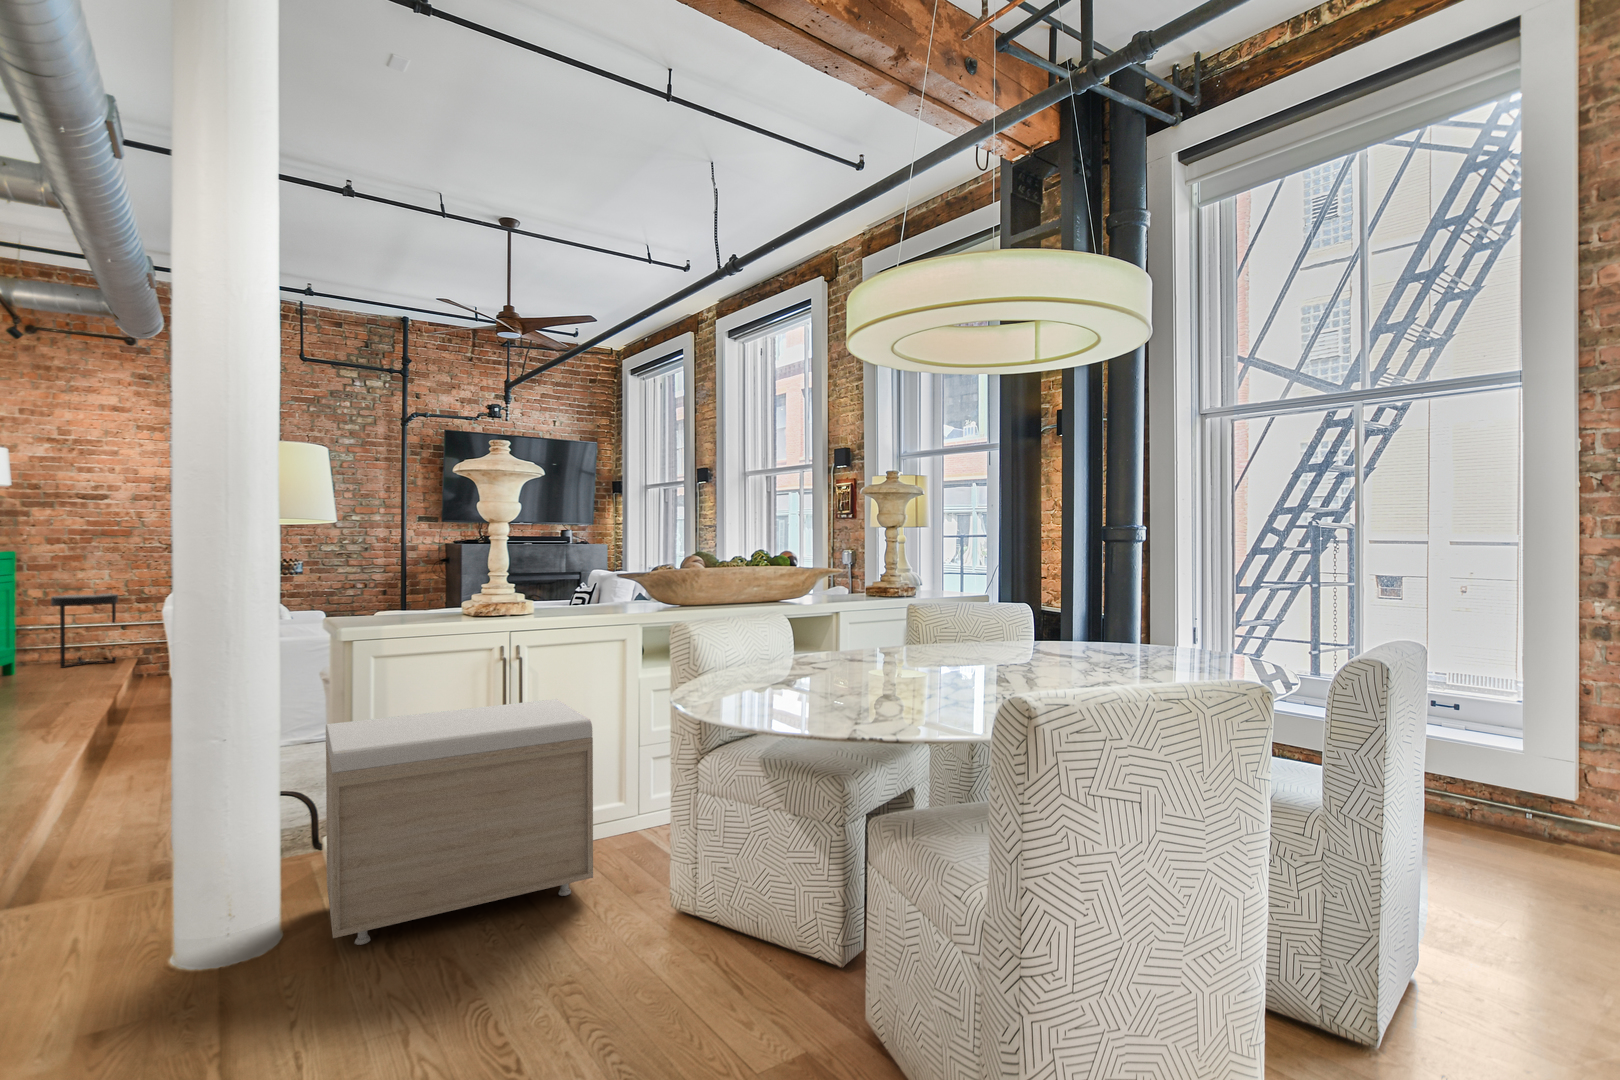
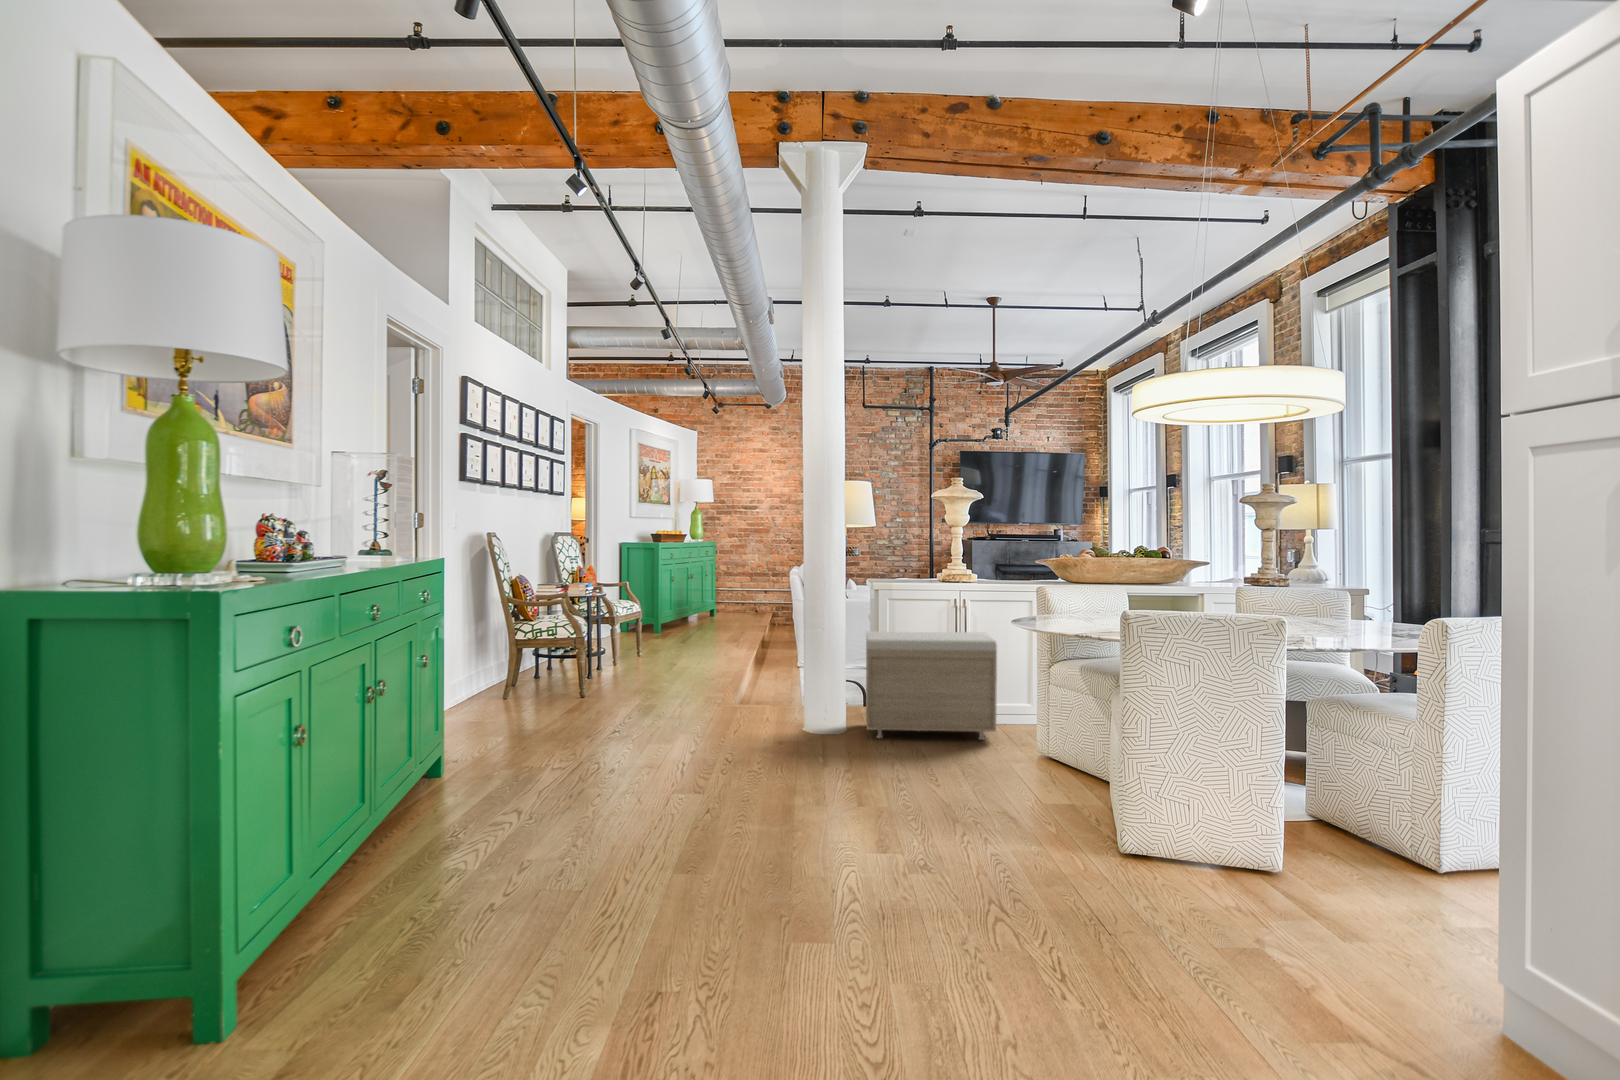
side table: present [51,594,118,668] -> none [731,570,763,615]

